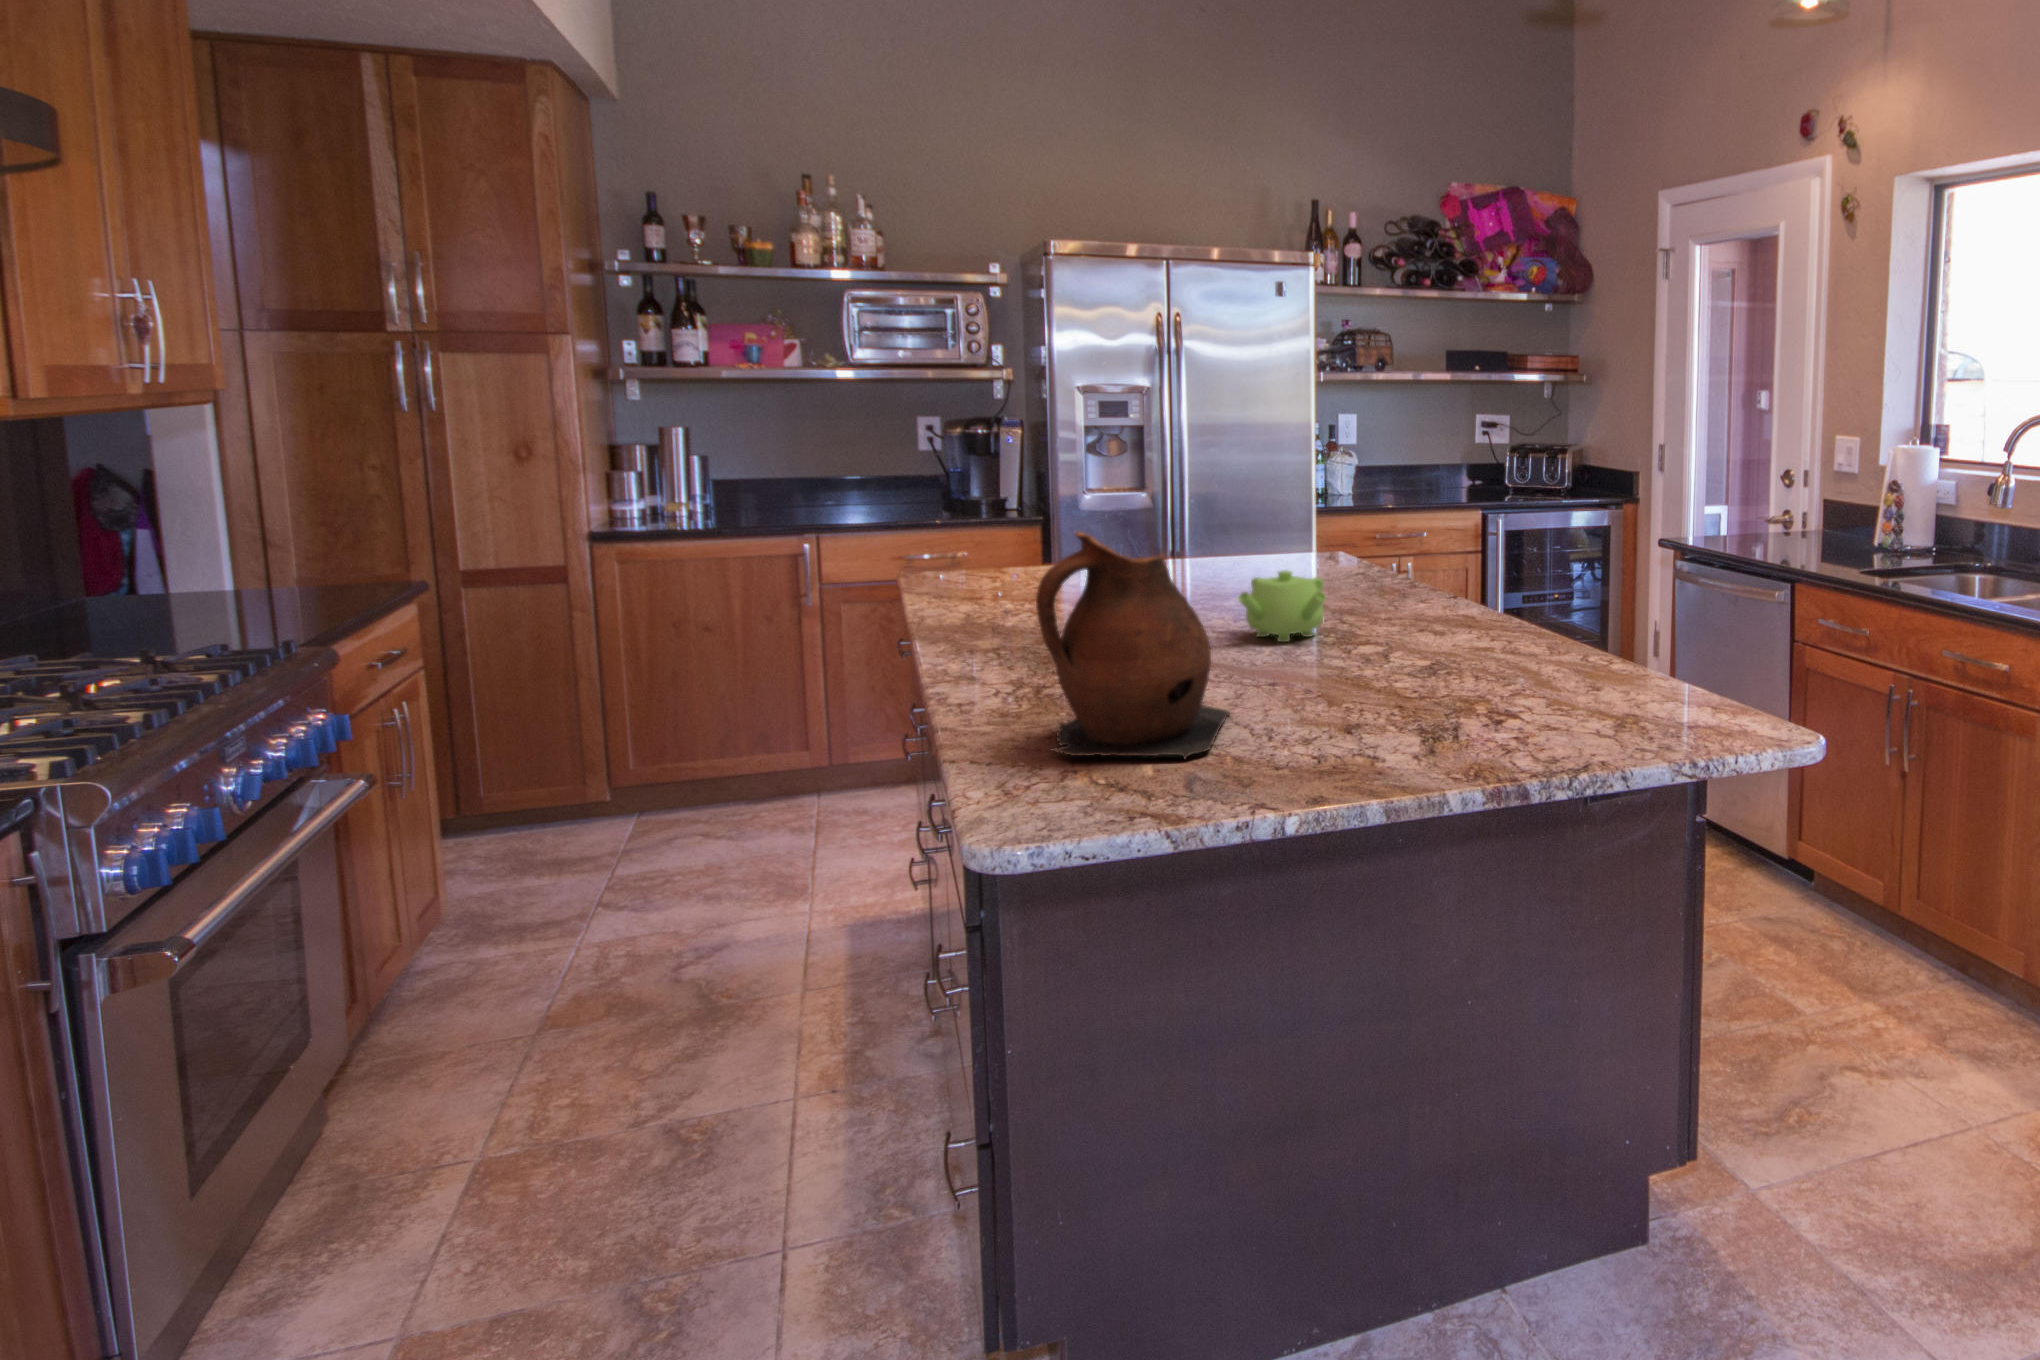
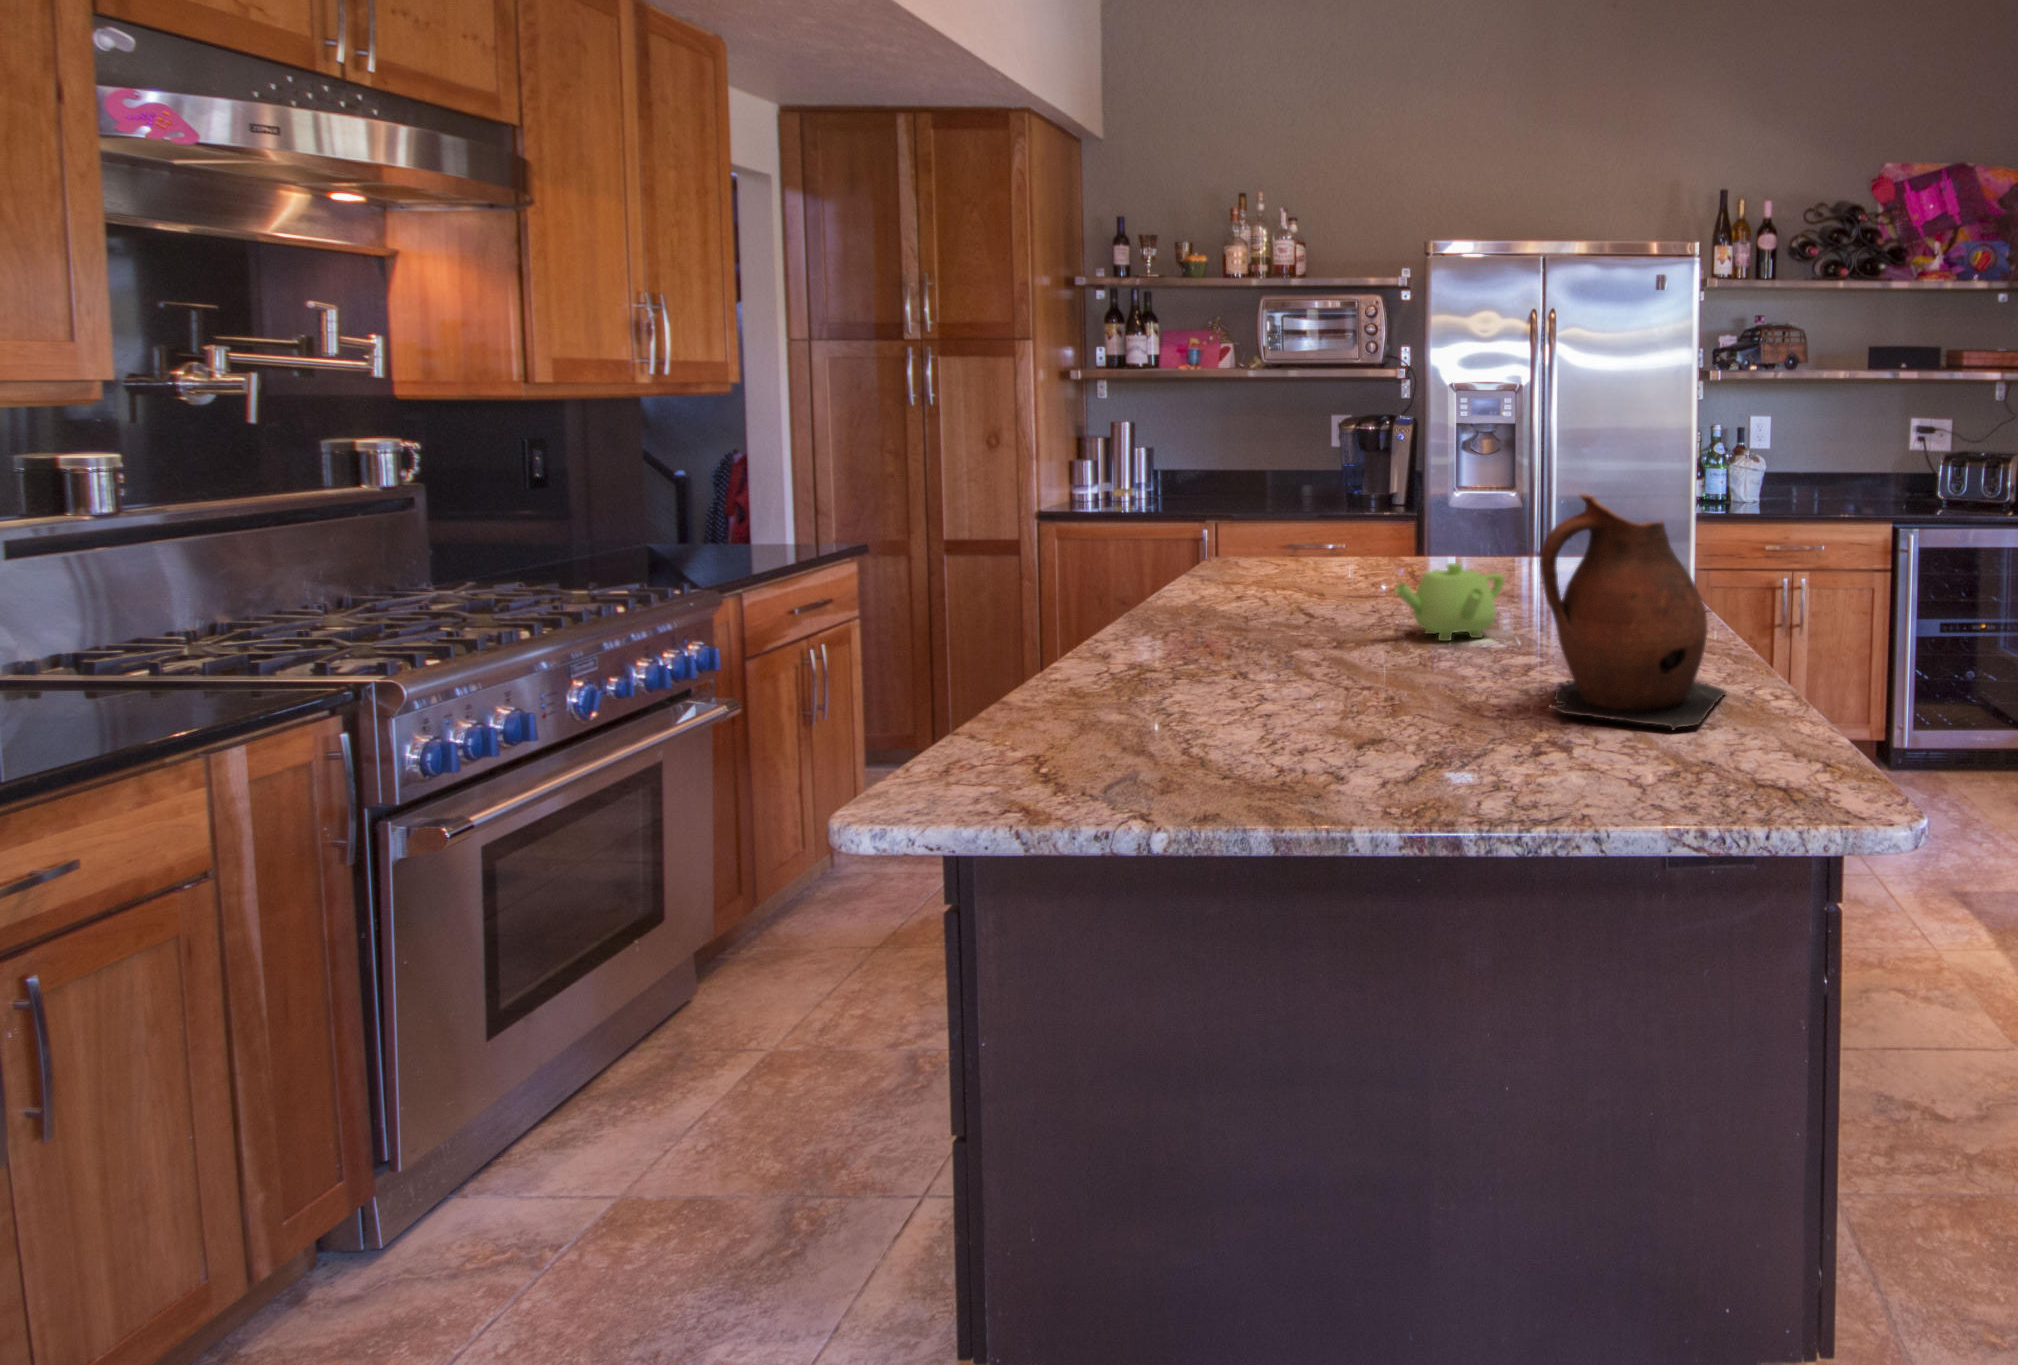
ceramic pitcher: present [1036,532,1229,759] -> present [1540,494,1726,730]

